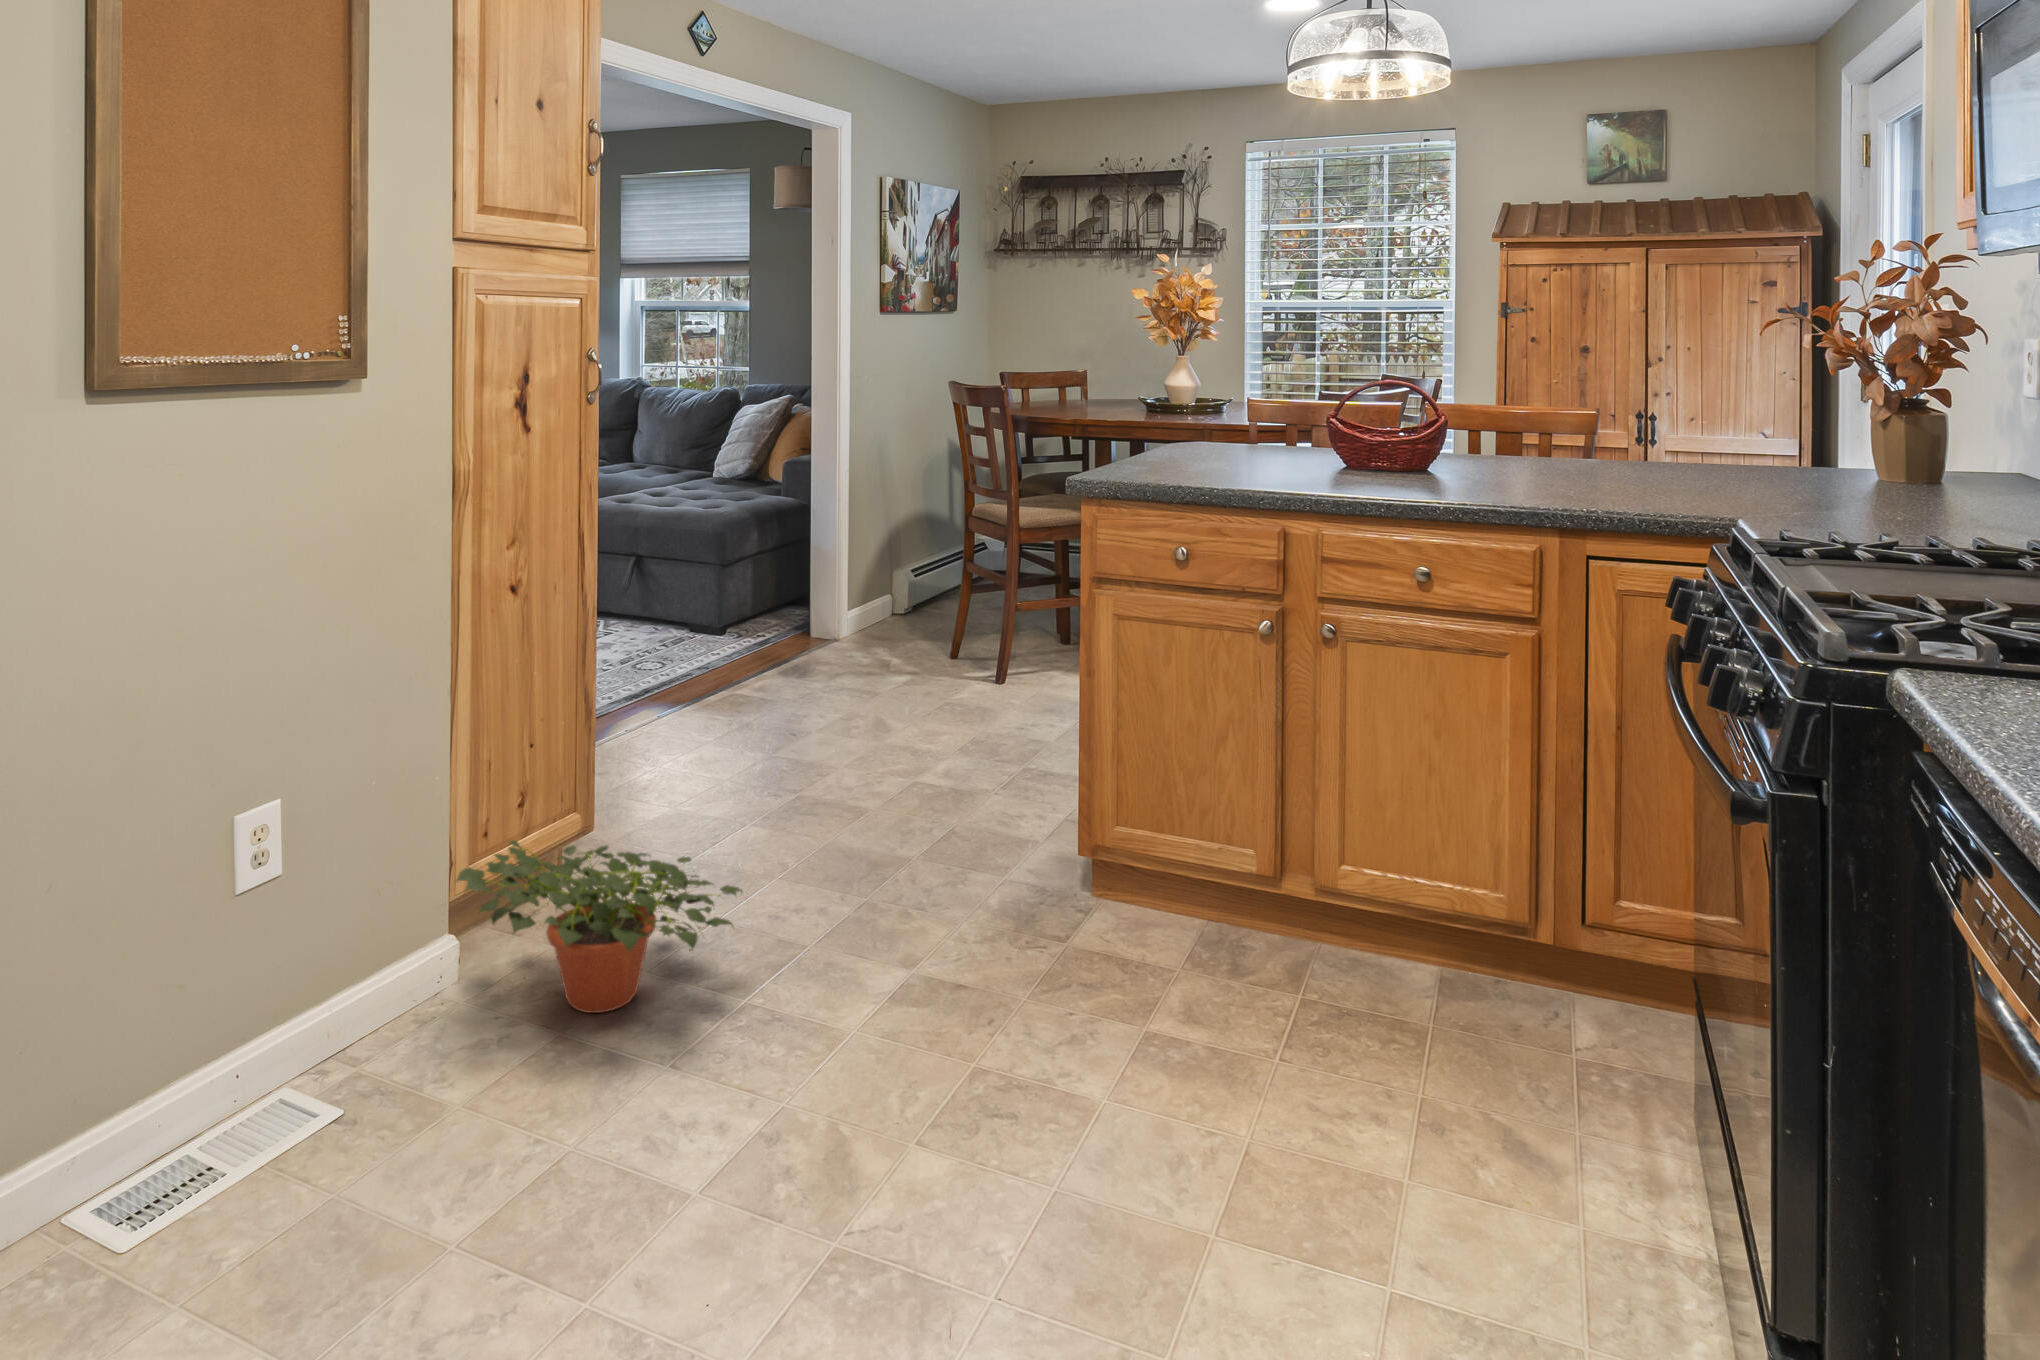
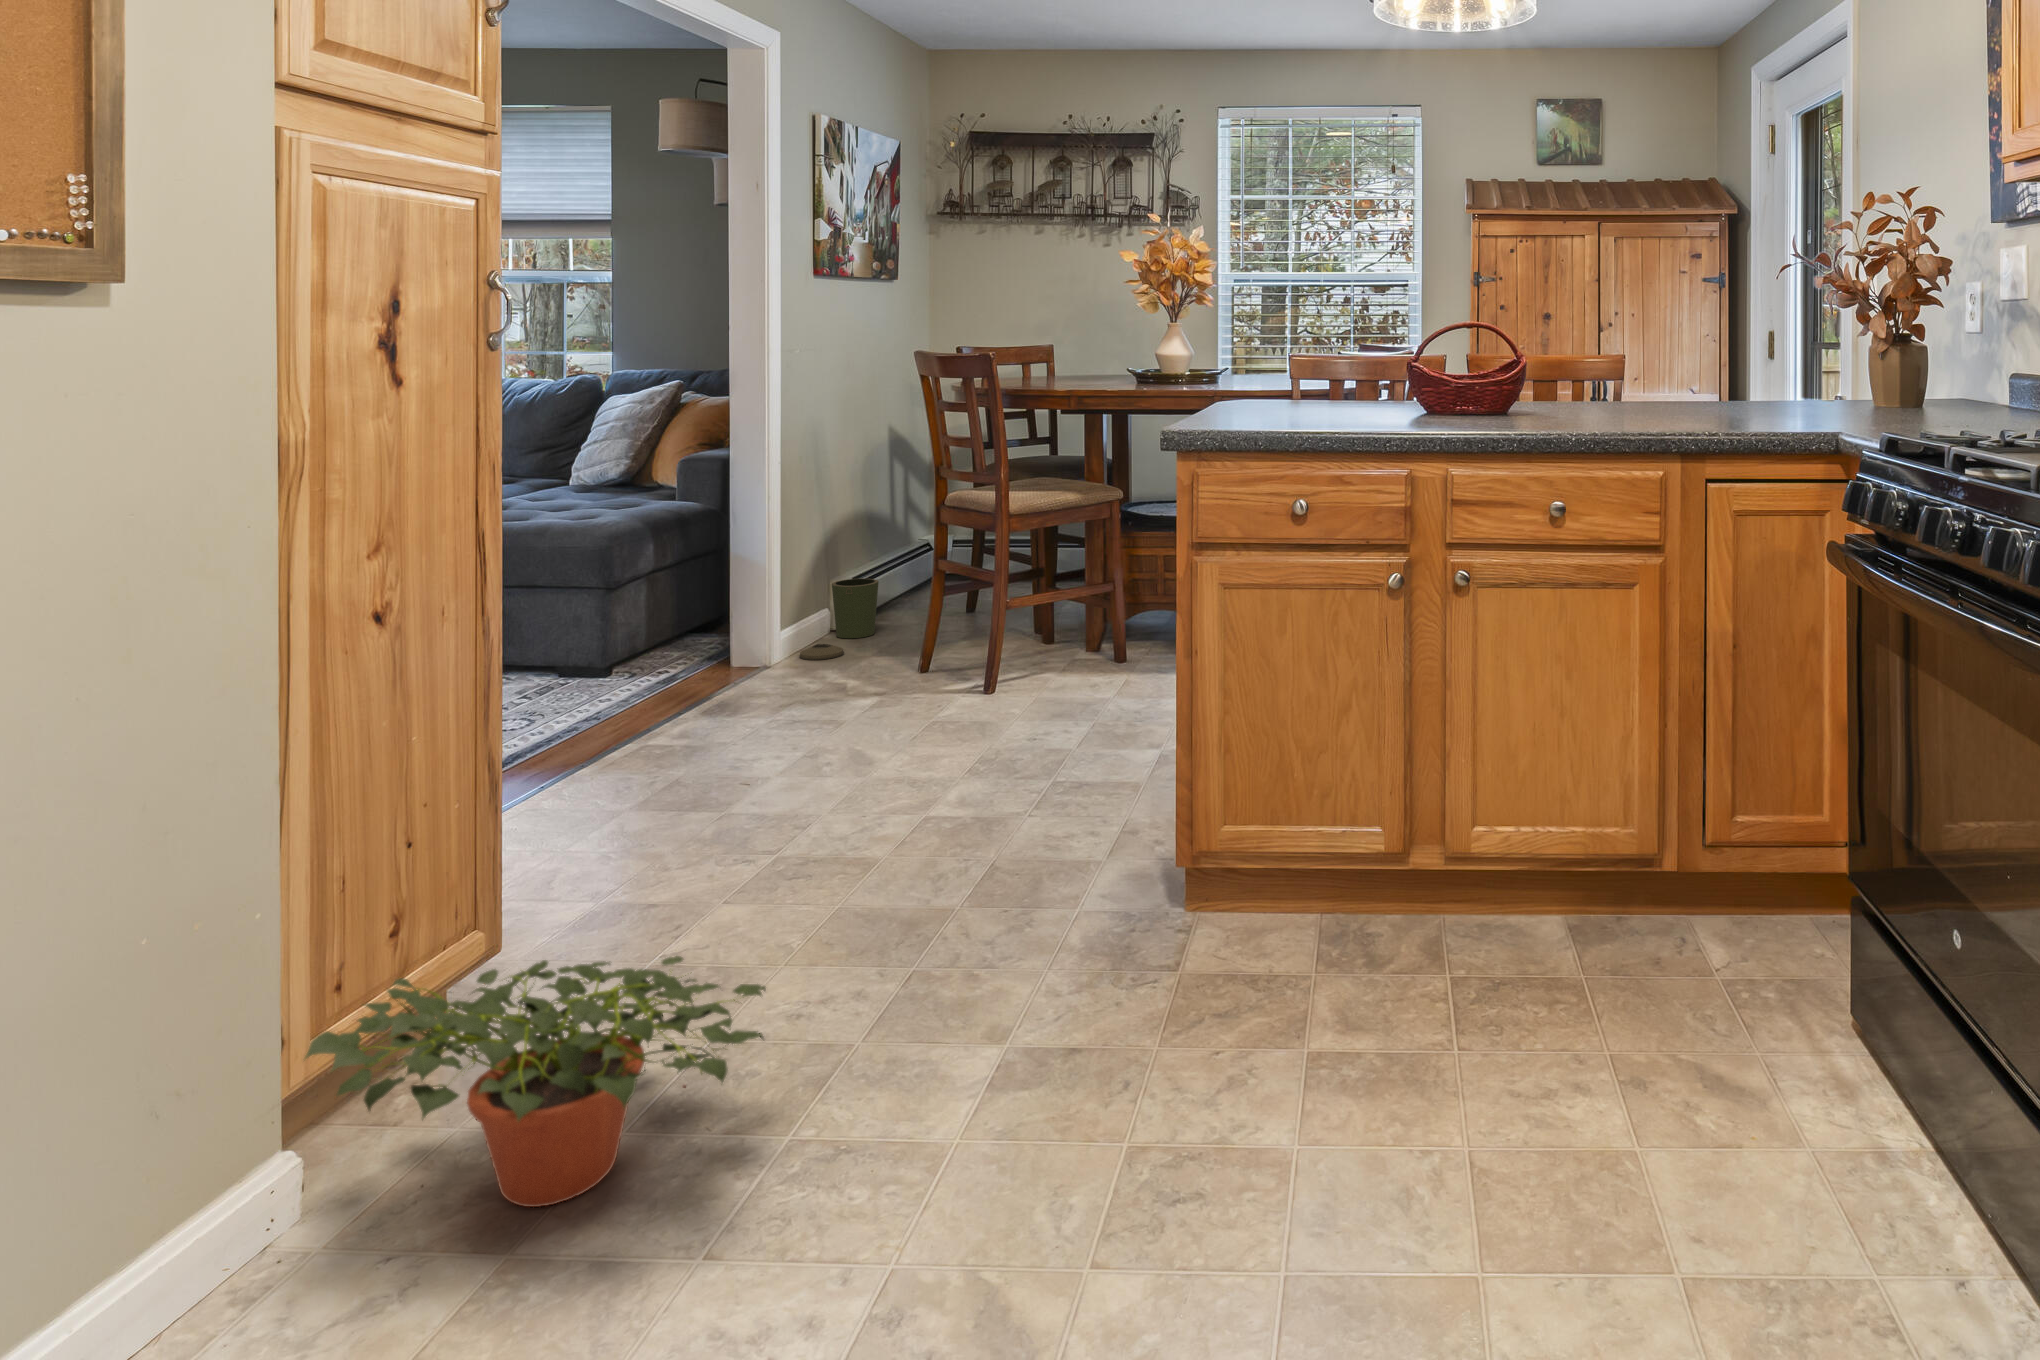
trash can: none [862,572,930,640] -> present [799,579,879,660]

